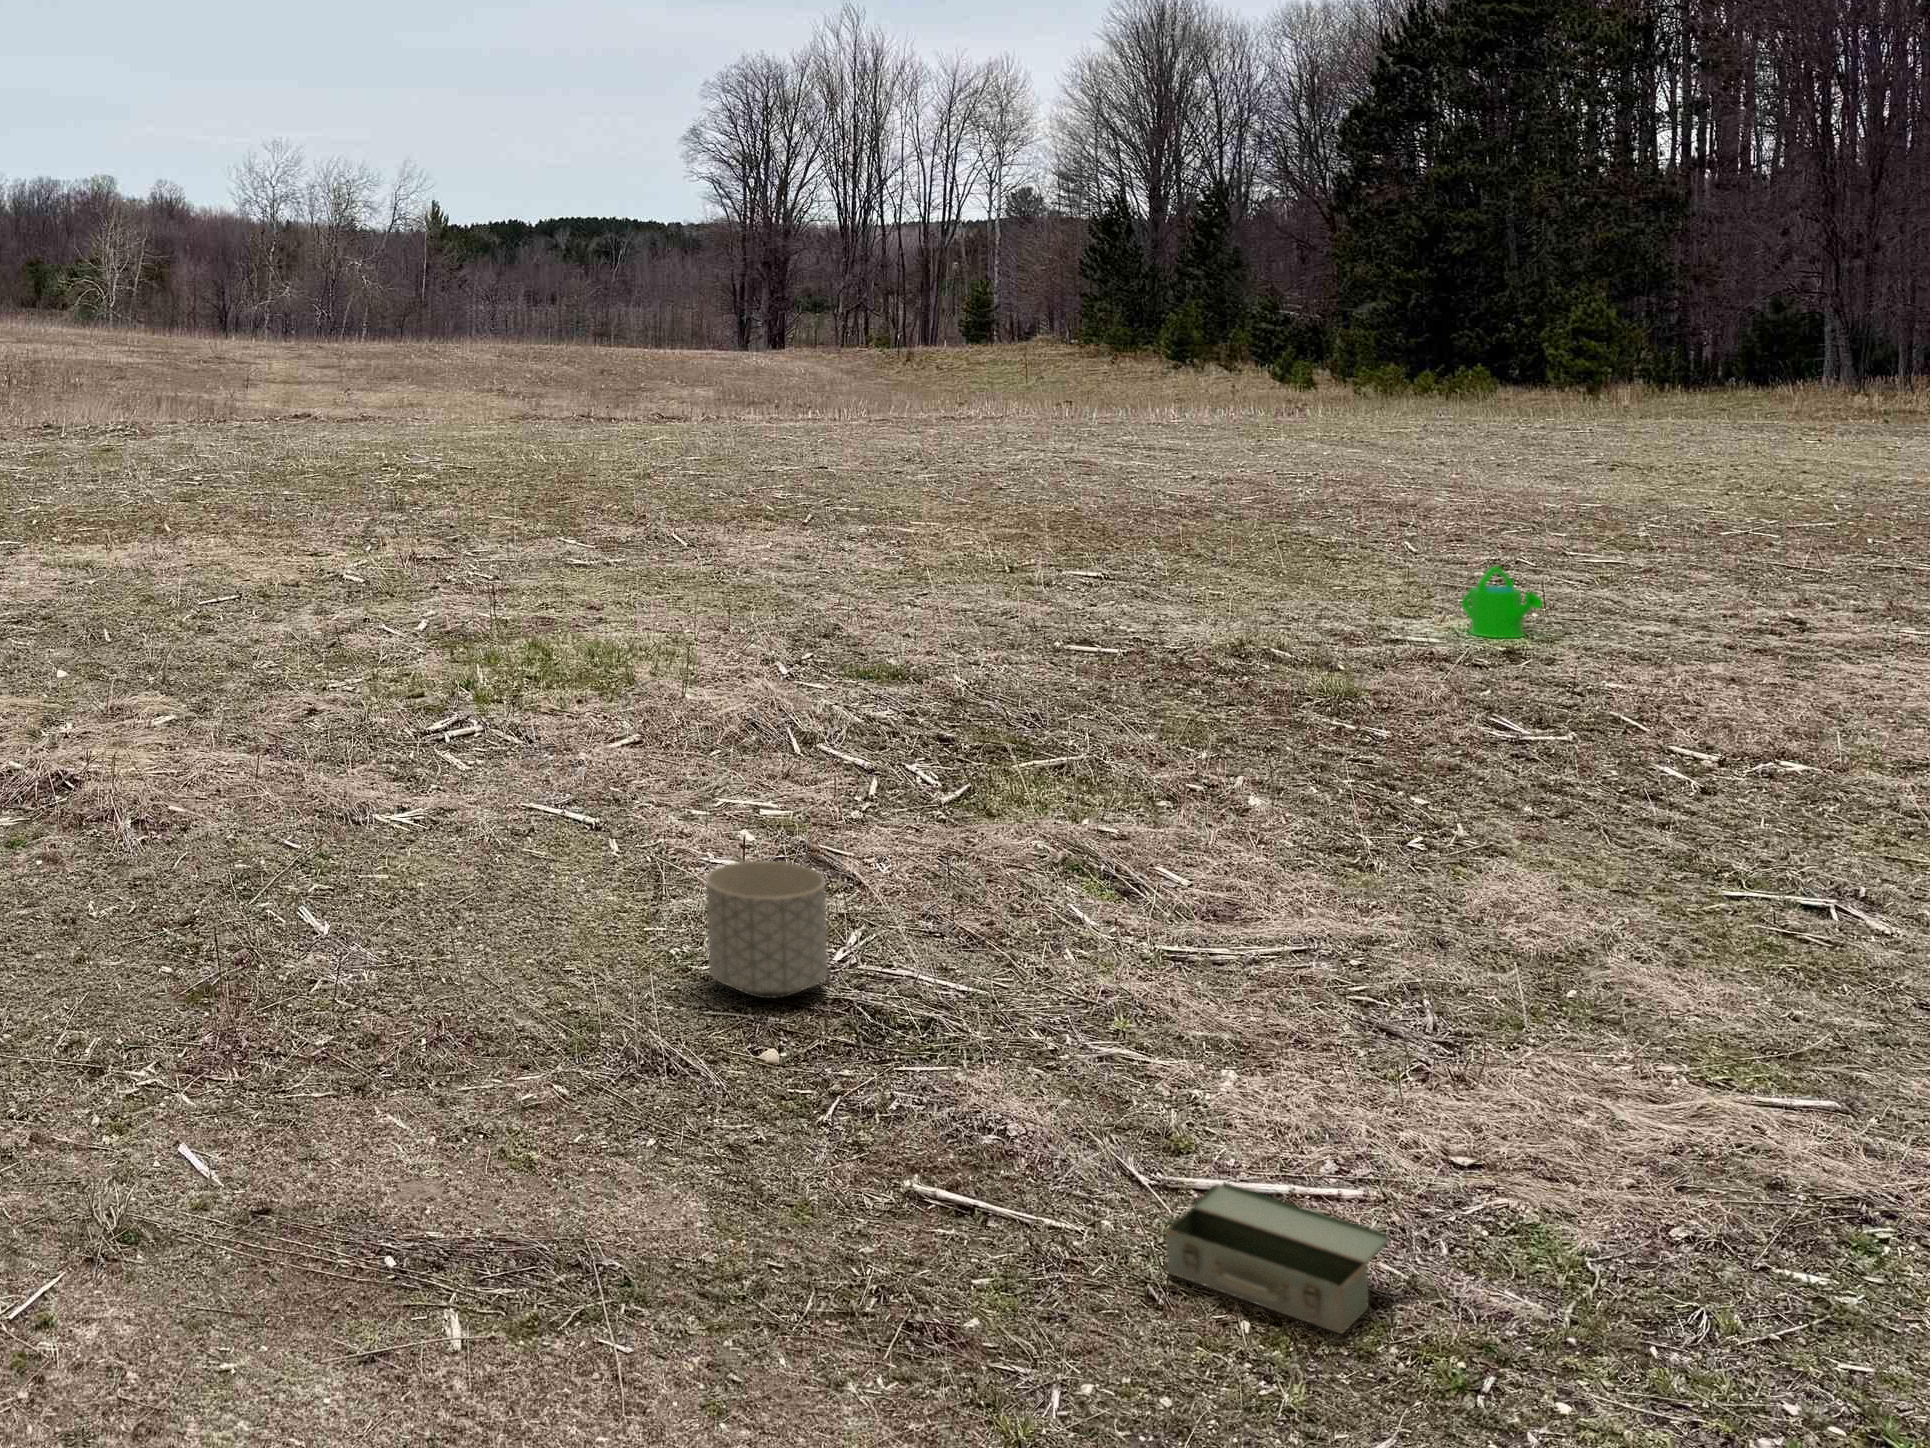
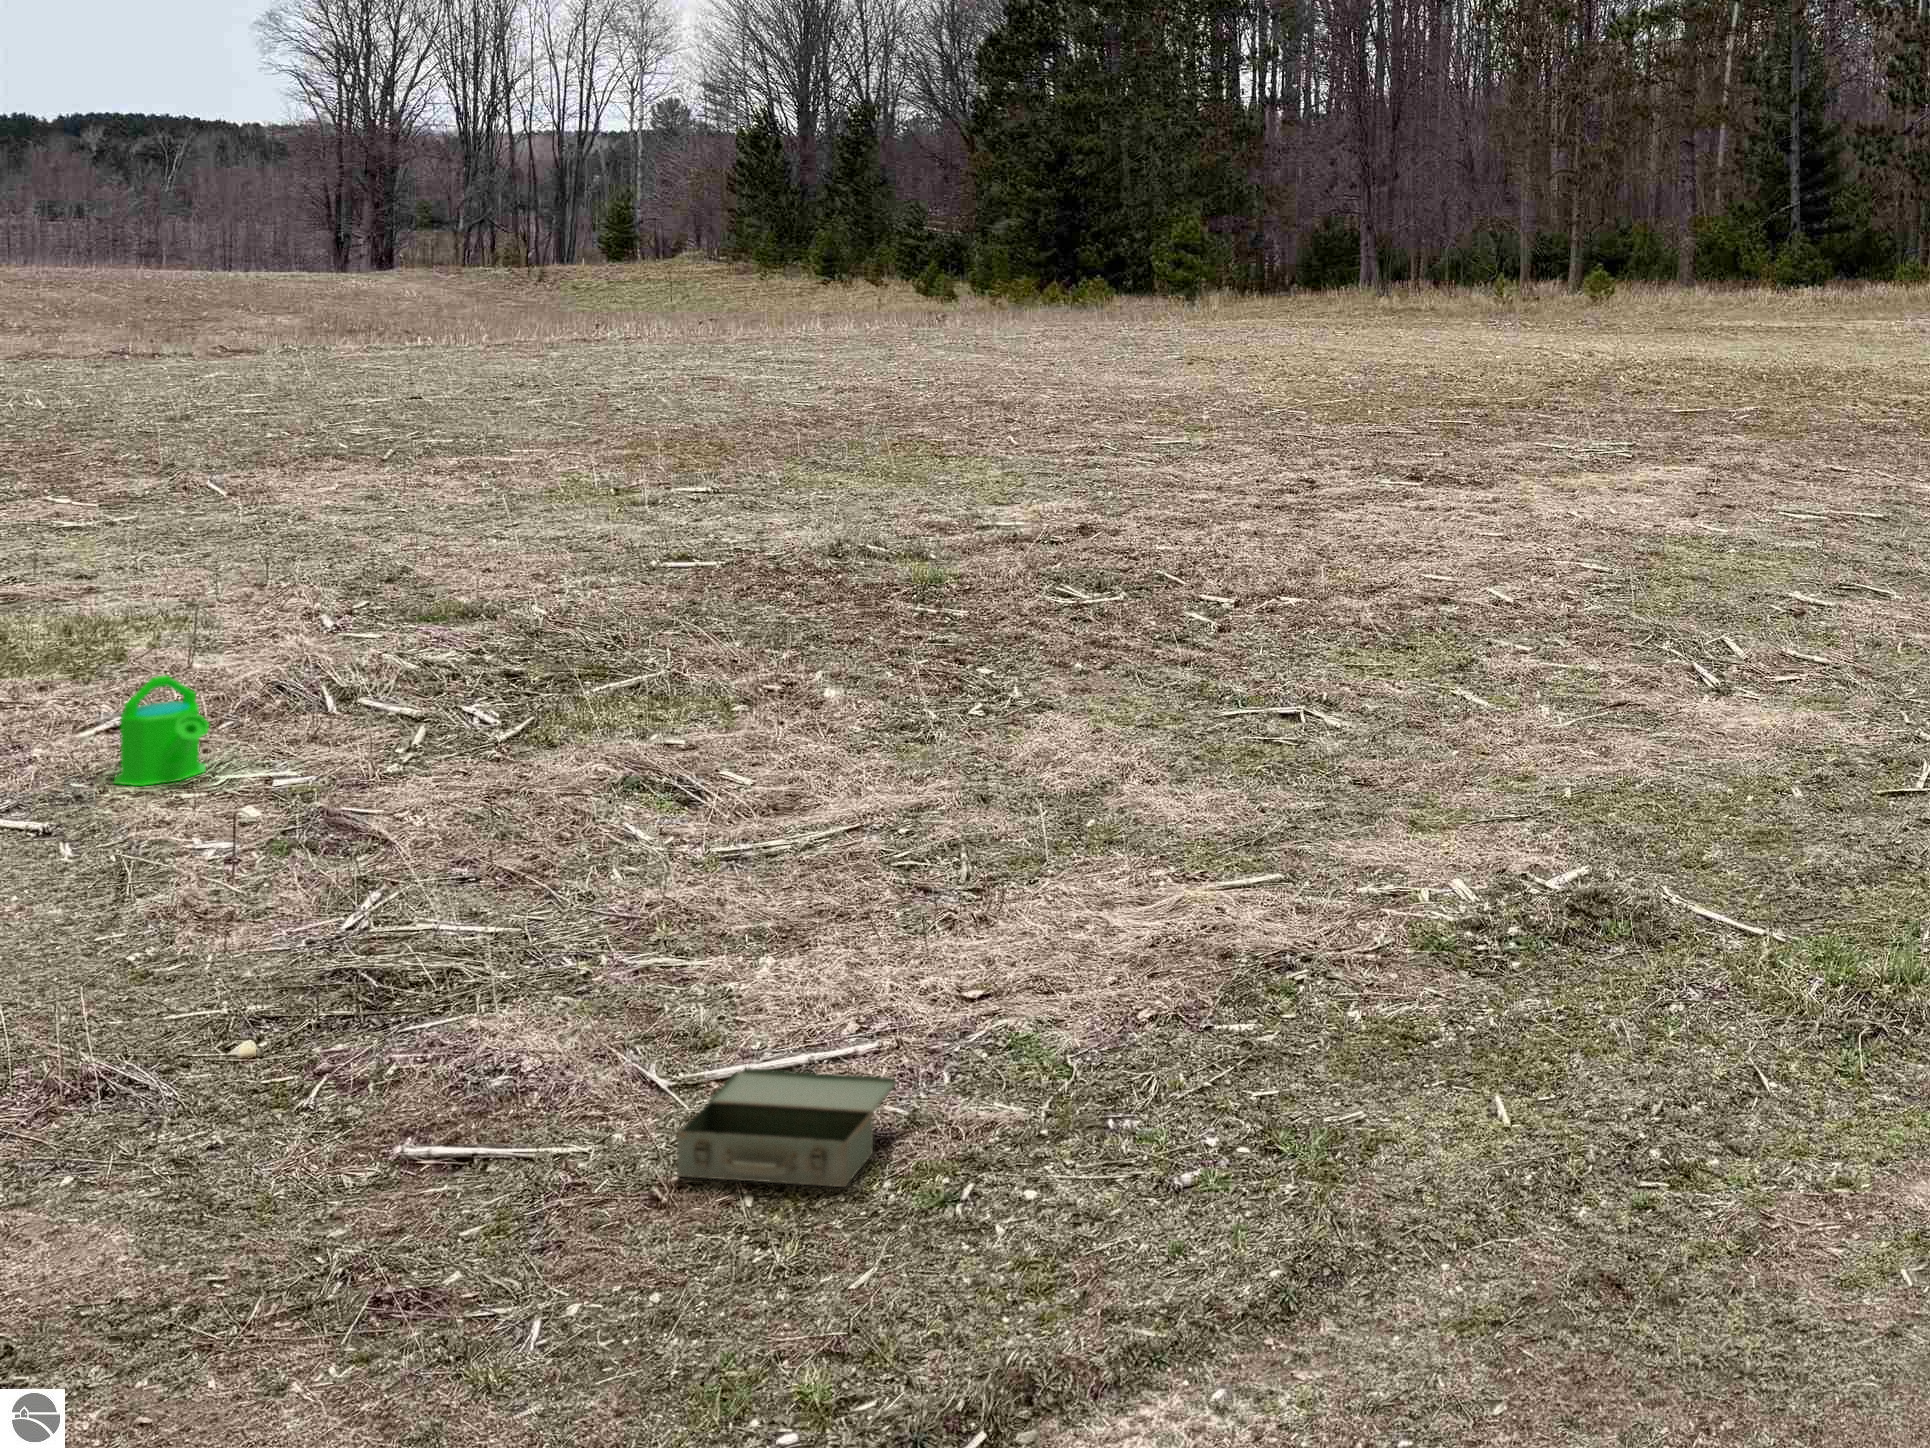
watering can: present [1461,566,1542,638] -> present [113,675,209,786]
planter: present [706,861,828,999] -> none [163,827,328,987]

